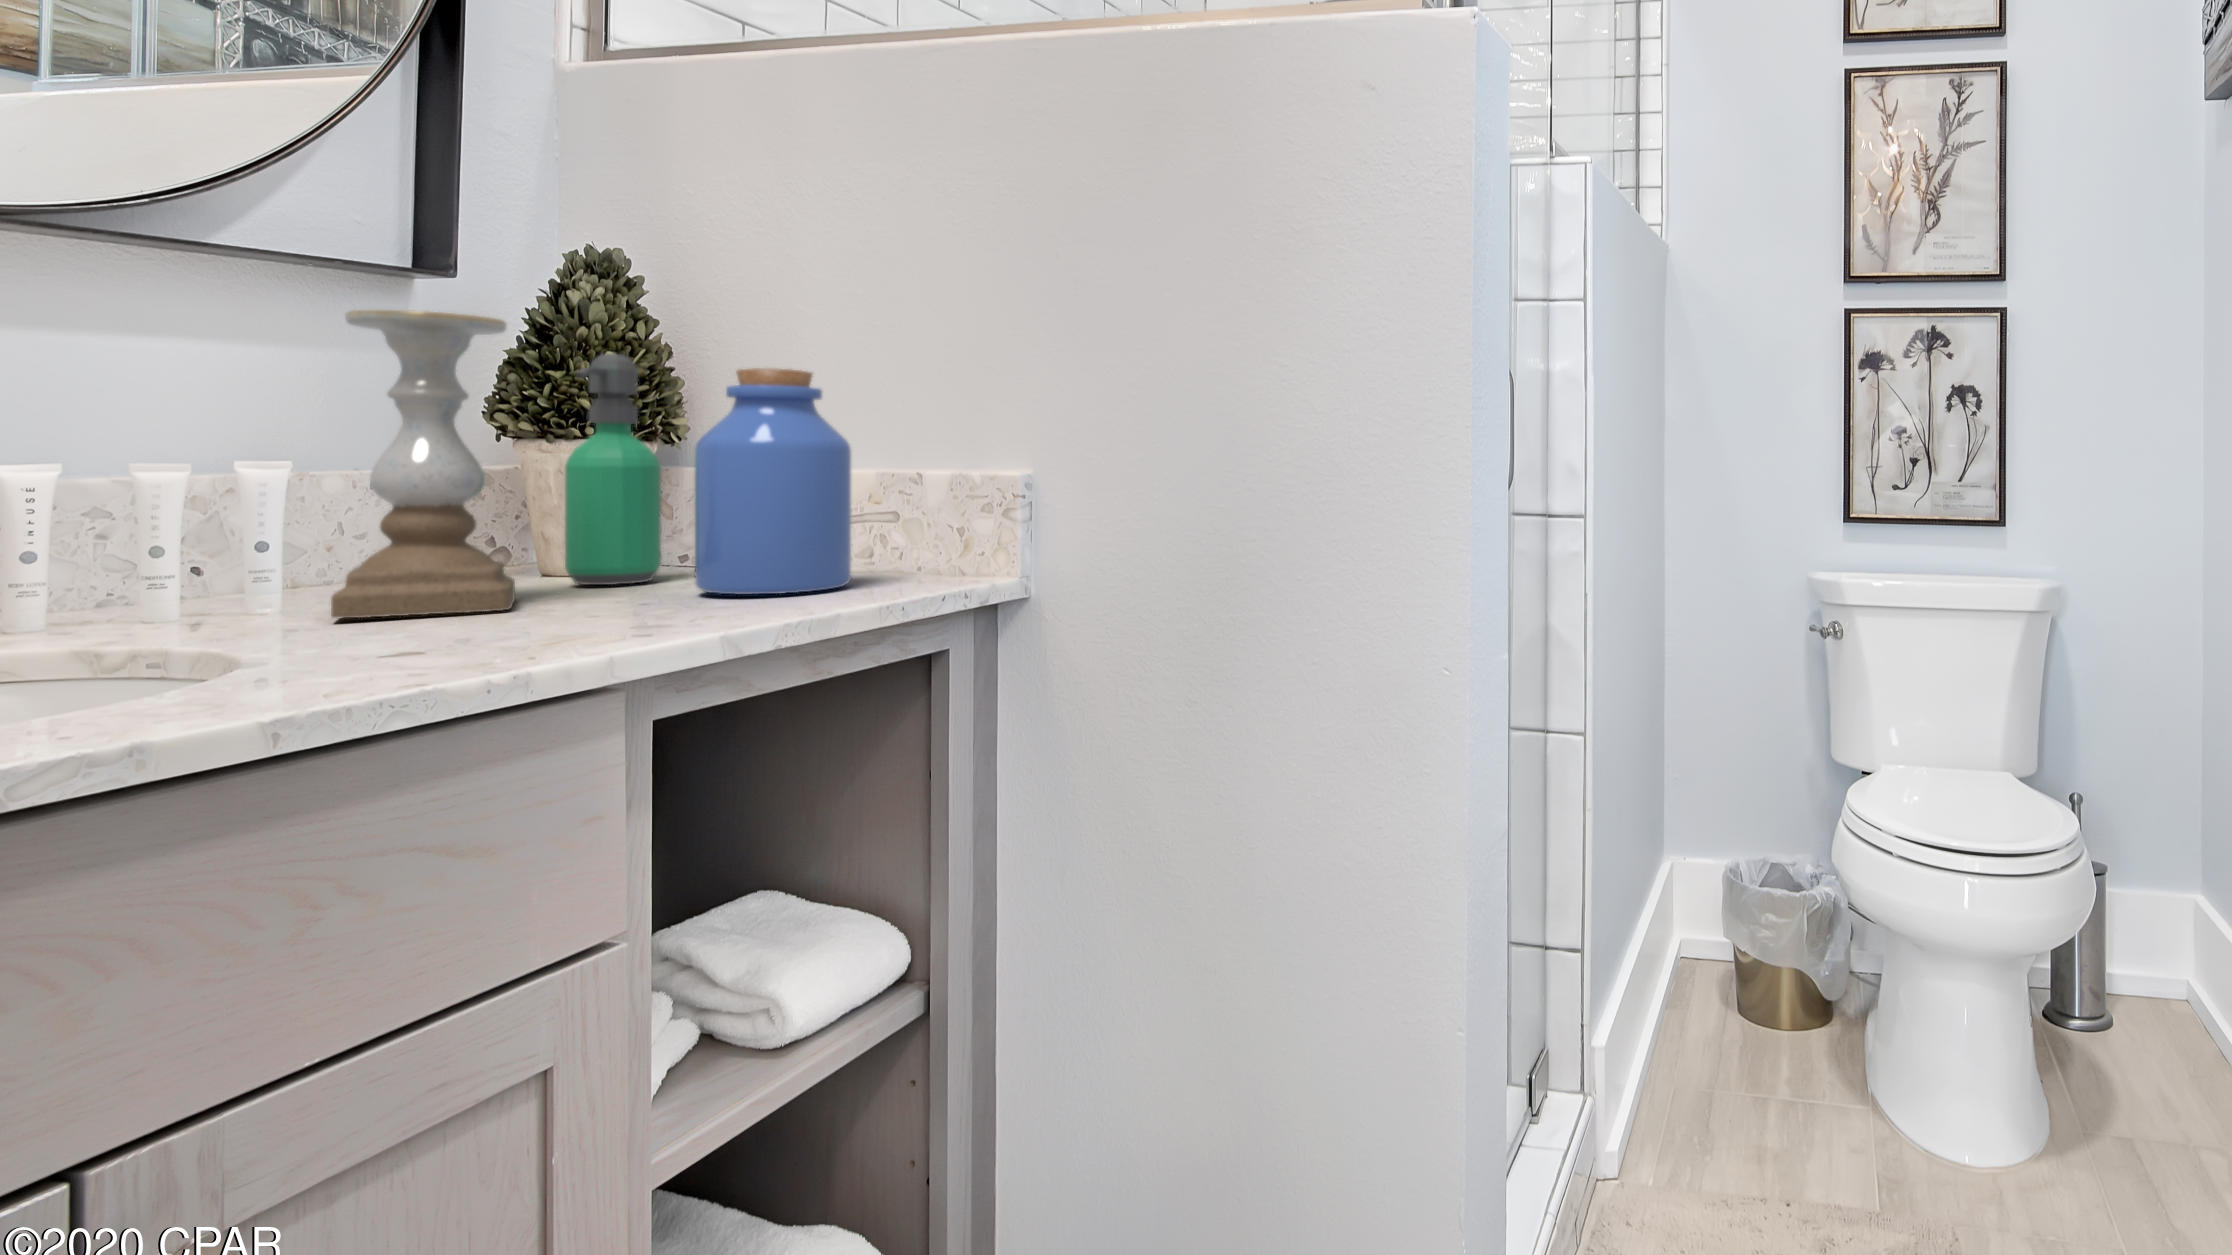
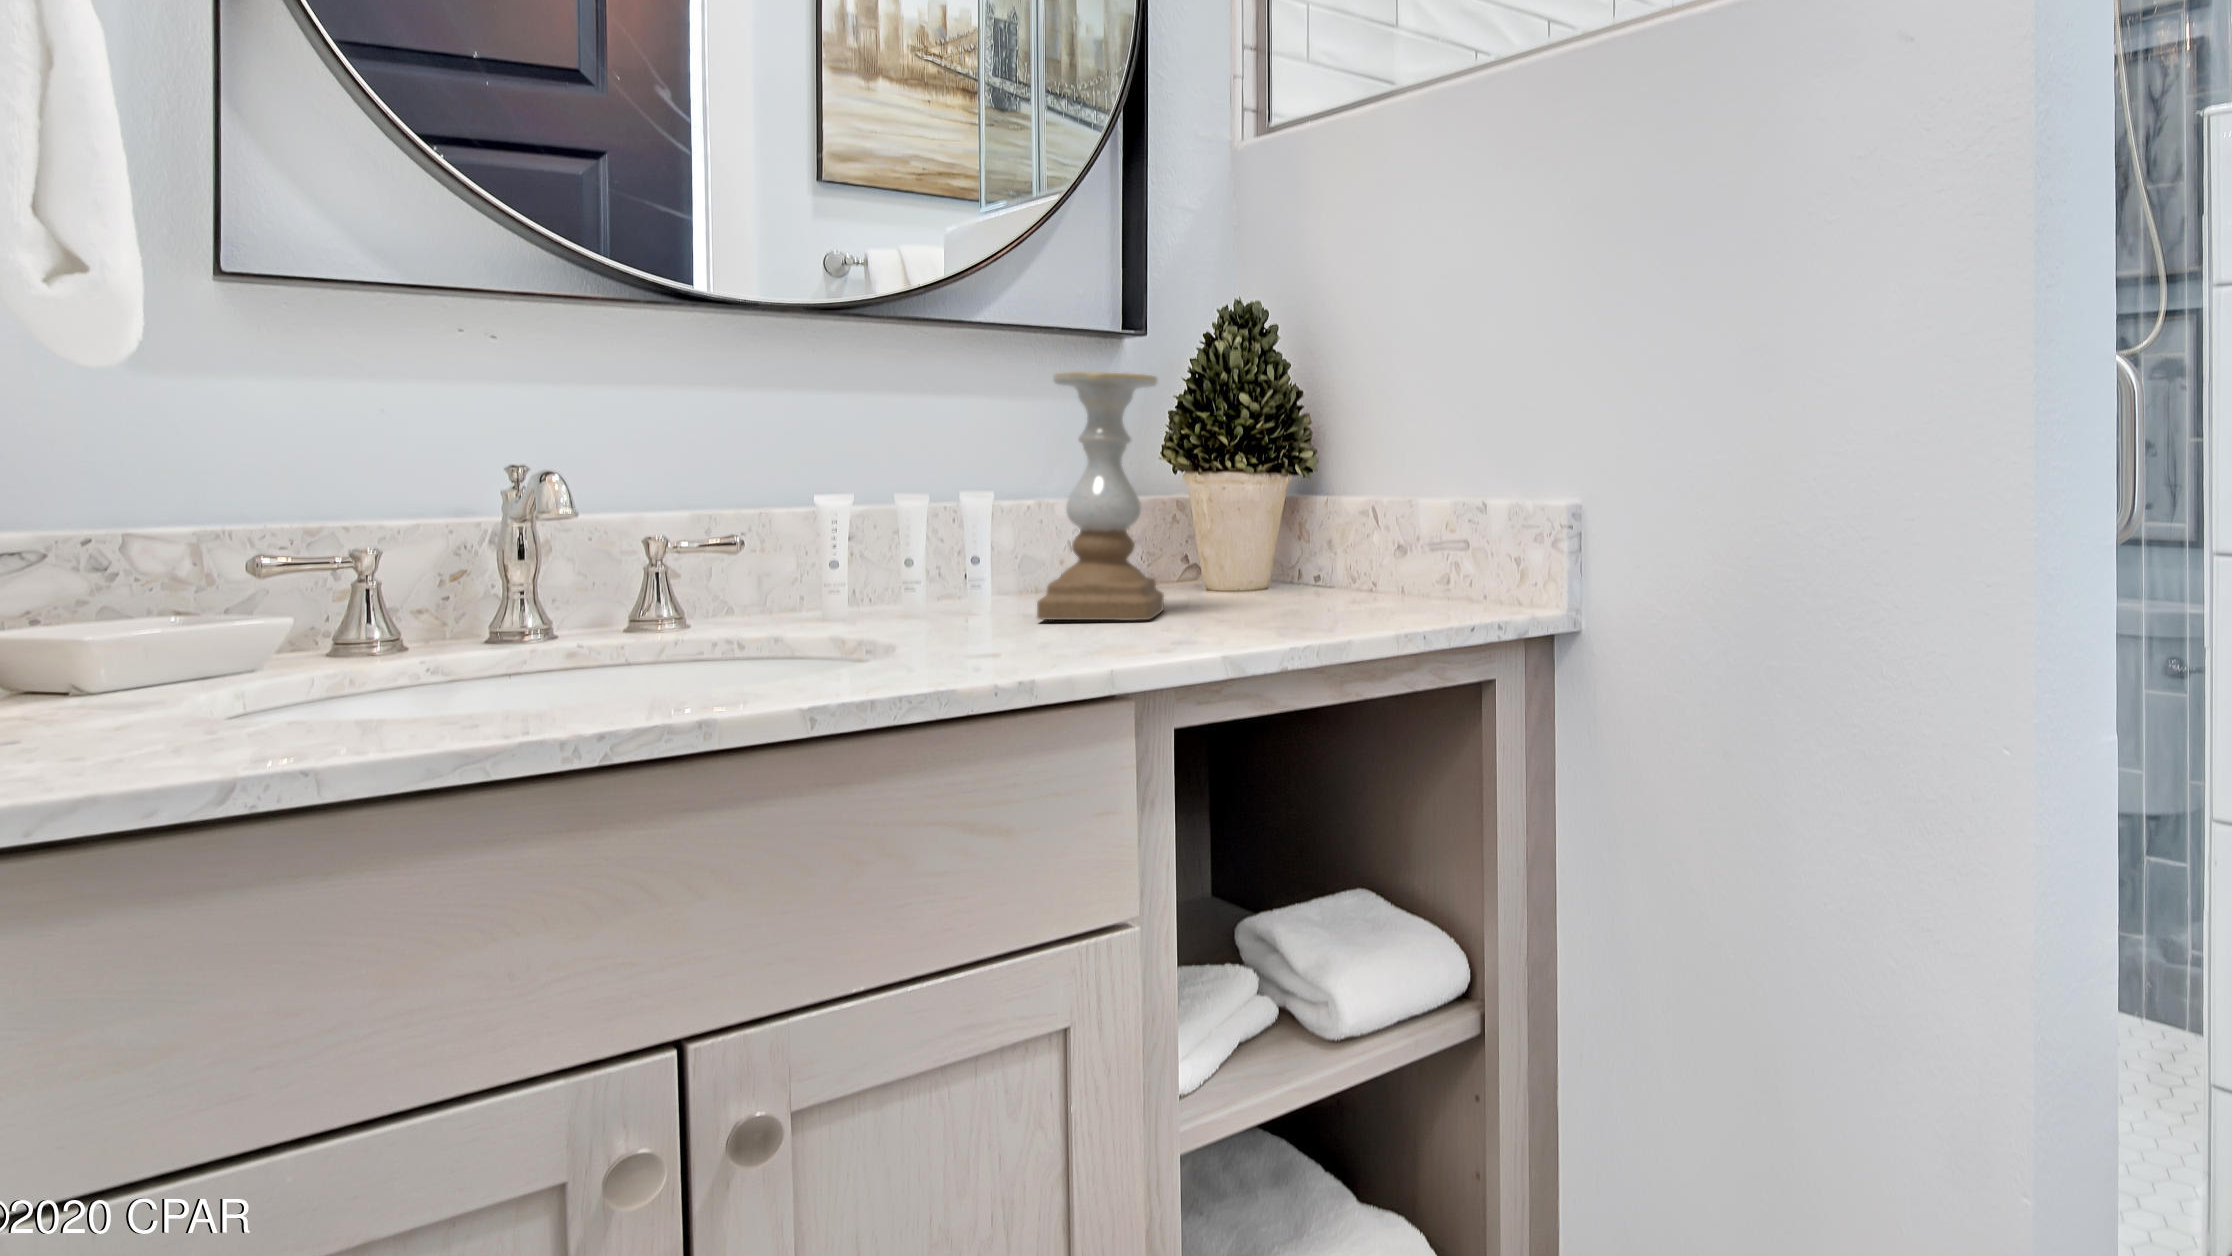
soap dispenser: present [565,354,661,585] -> none [1207,397,1278,601]
jar: present [695,368,851,594] -> none [1286,412,1414,618]

